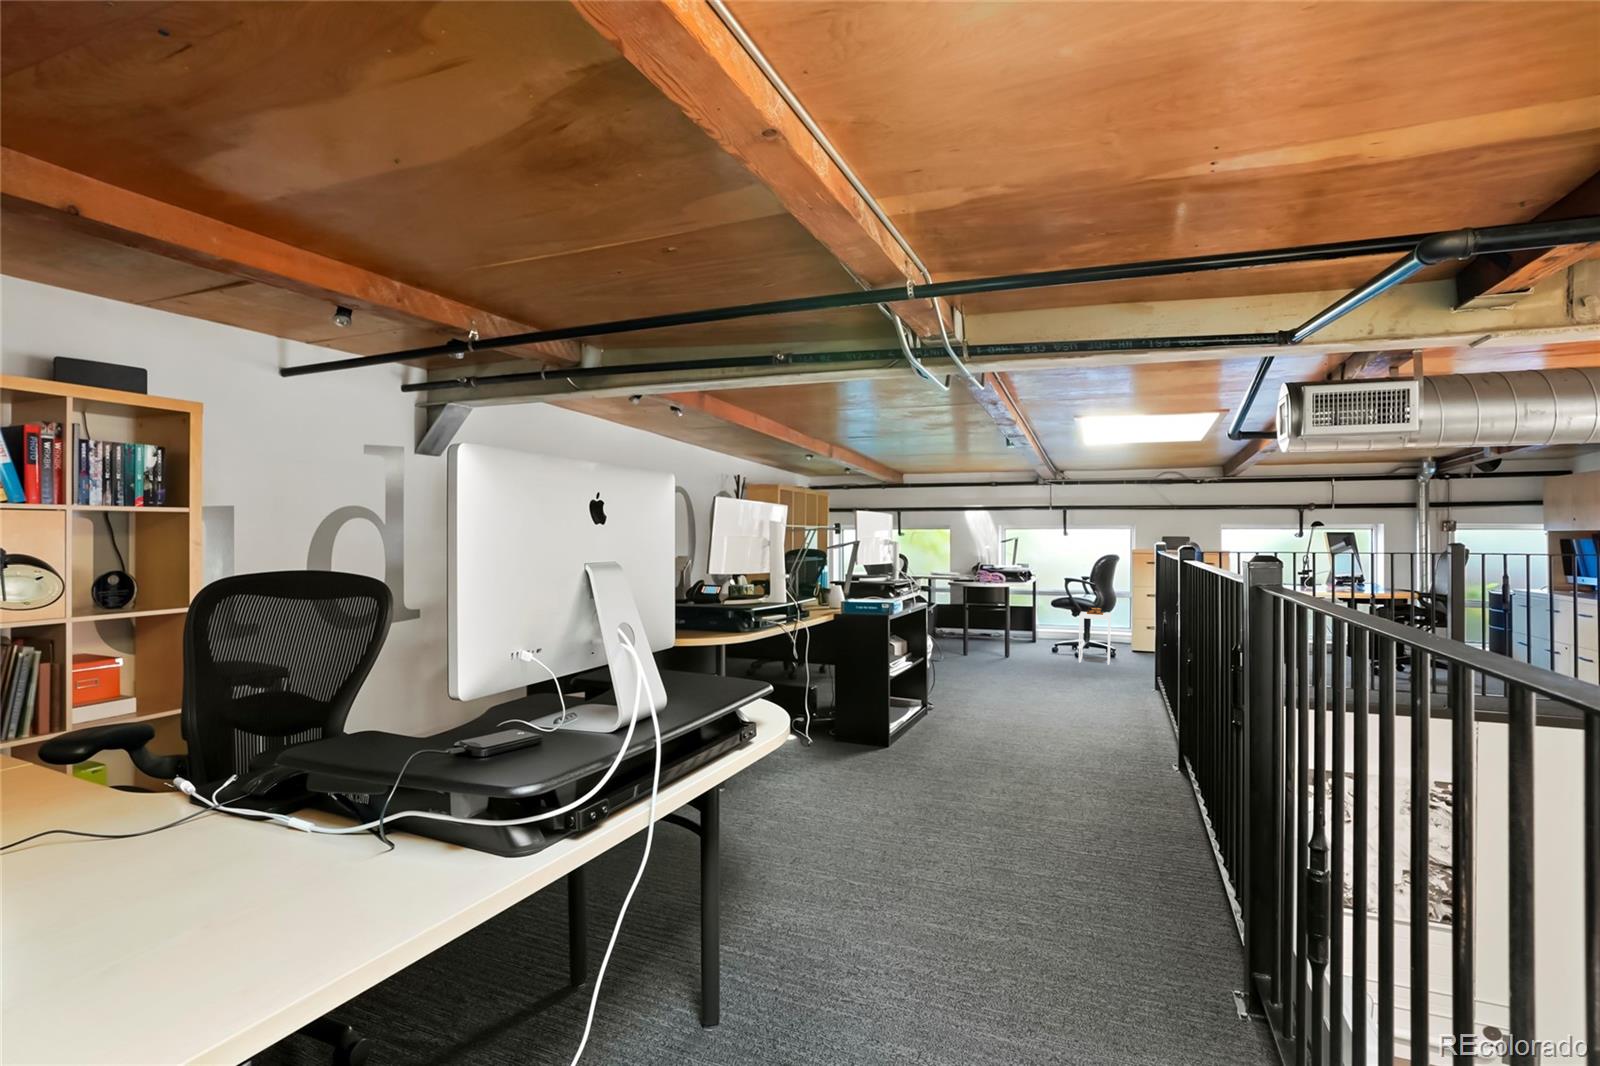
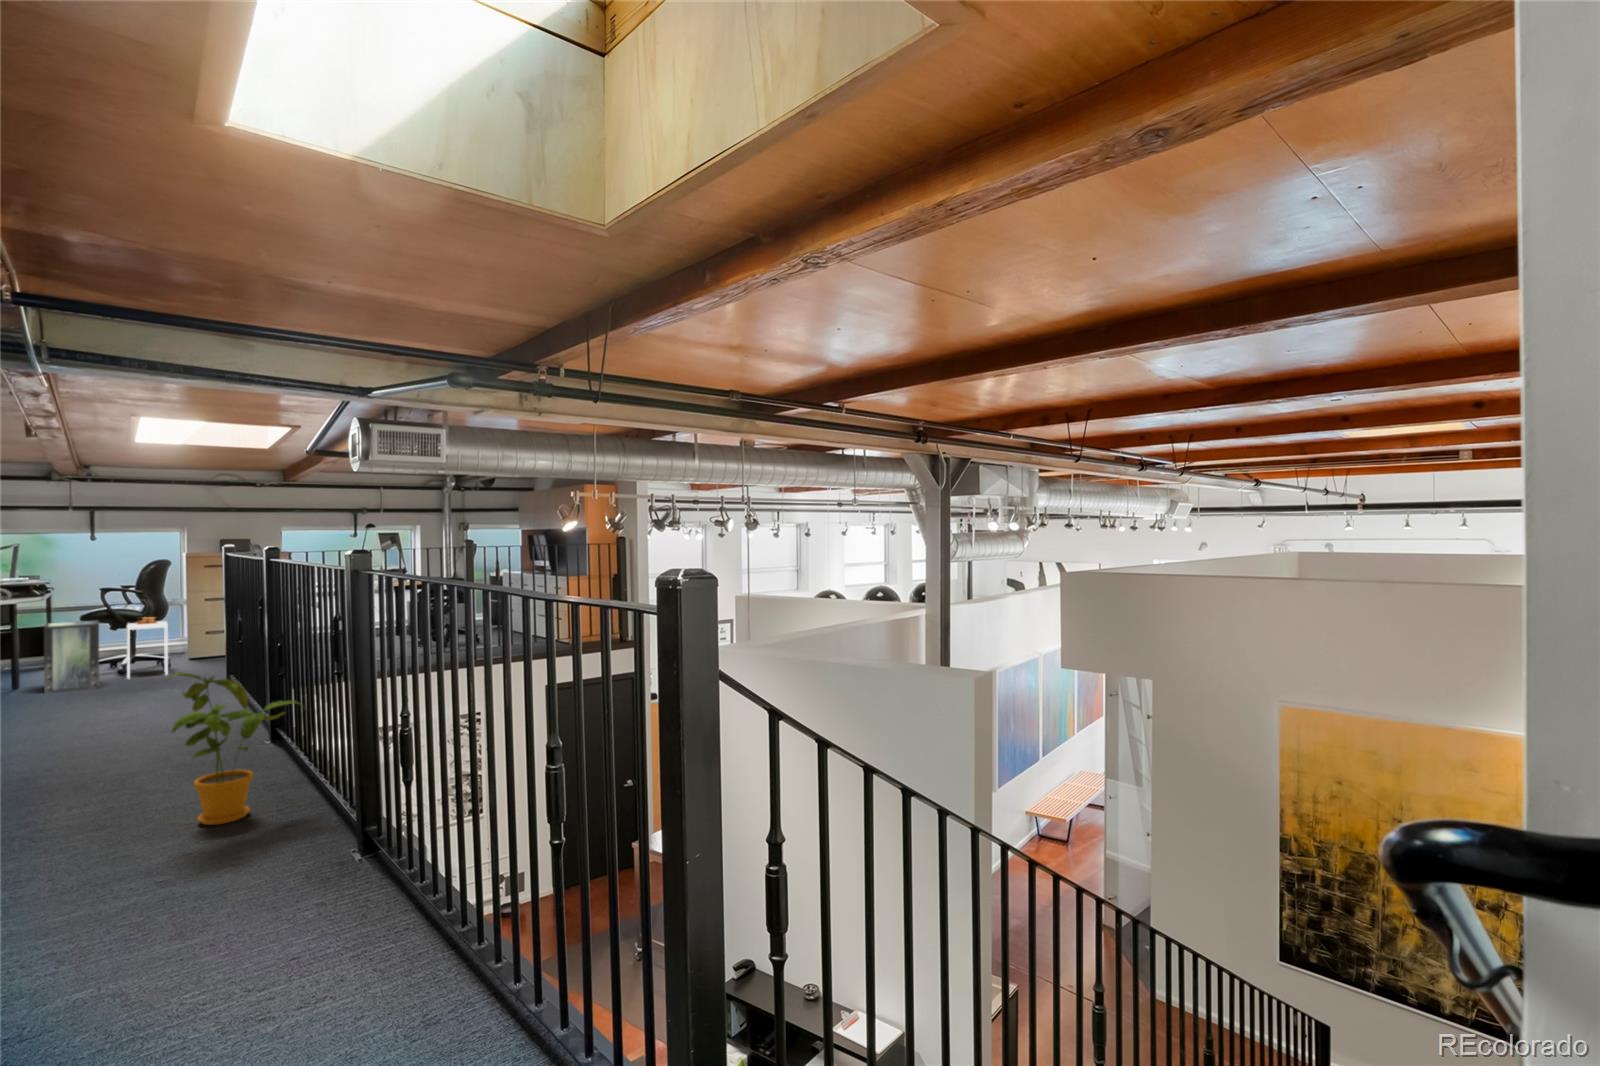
storage box: none [1020,605,1059,668] -> present [44,620,99,693]
house plant: none [1046,690,1199,885] -> present [168,672,296,825]

